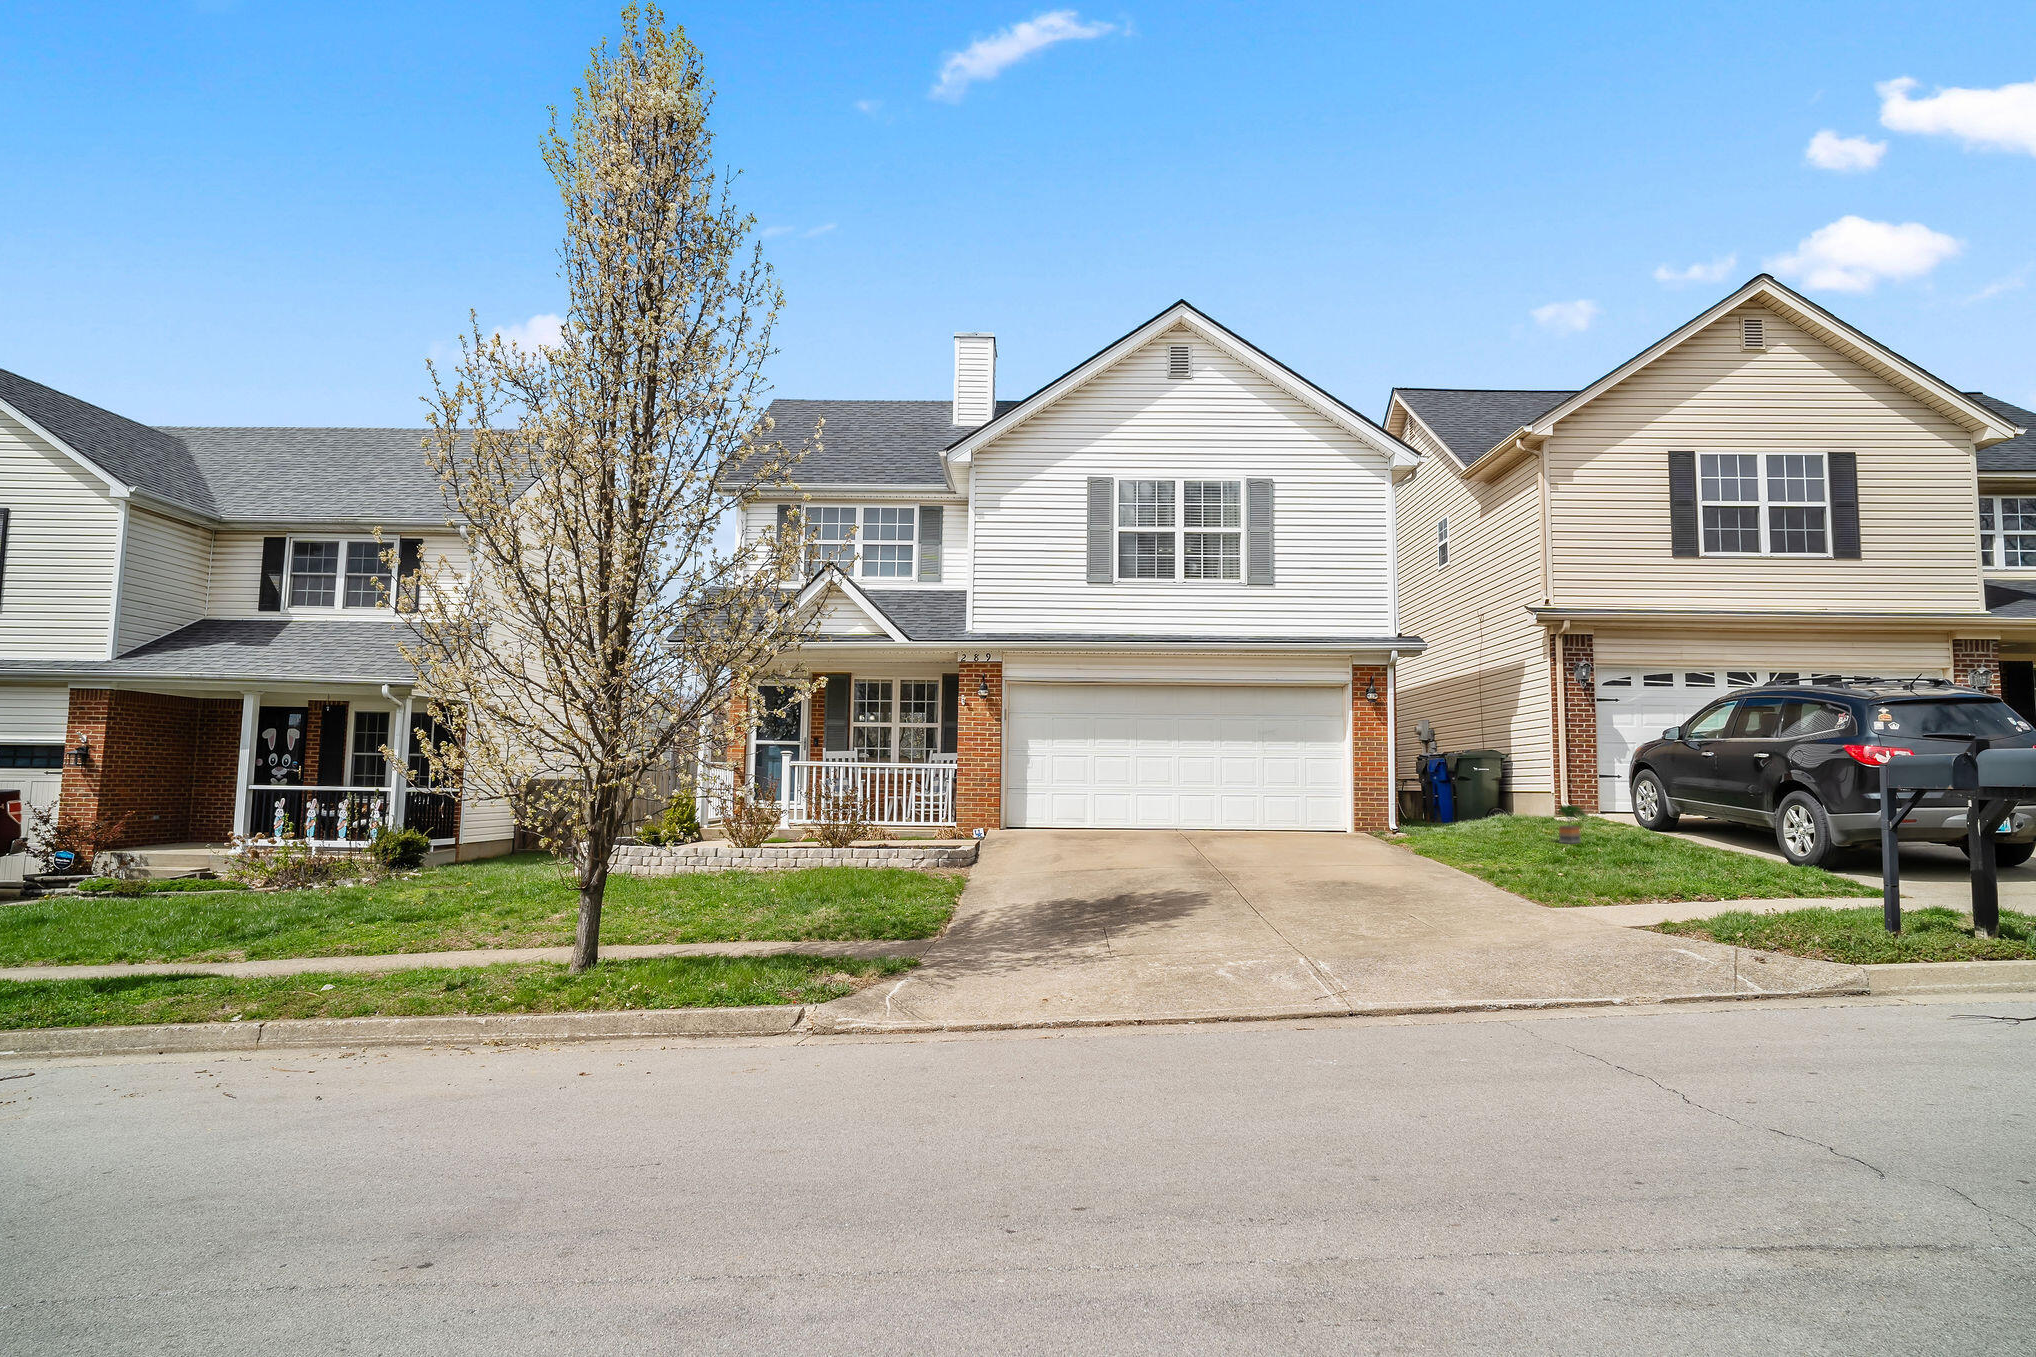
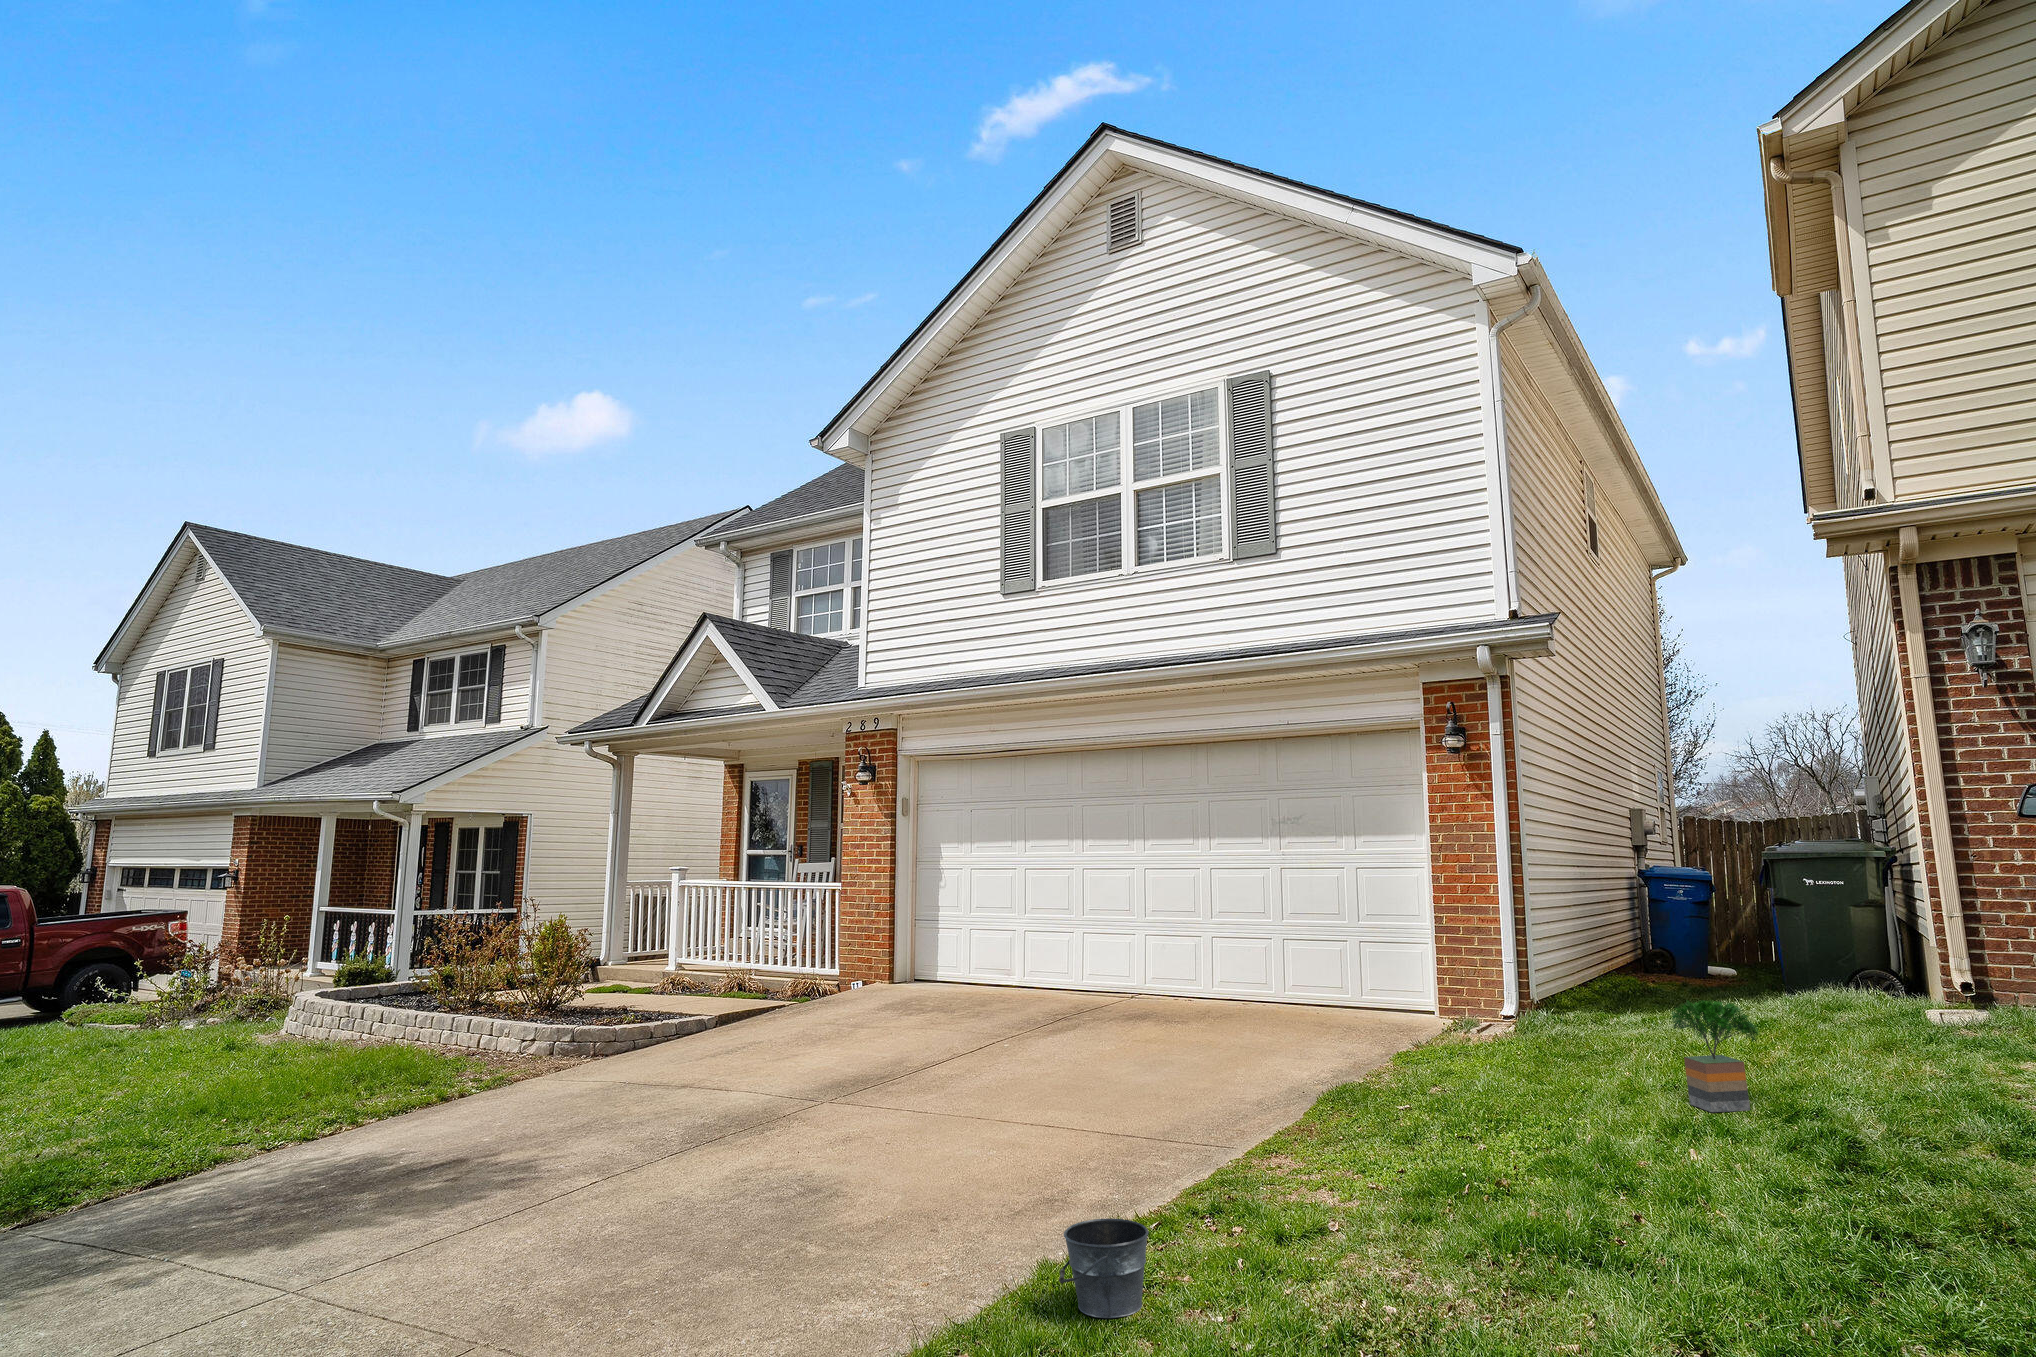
bucket: none [1491,864,1523,889] -> present [1059,1219,1149,1318]

